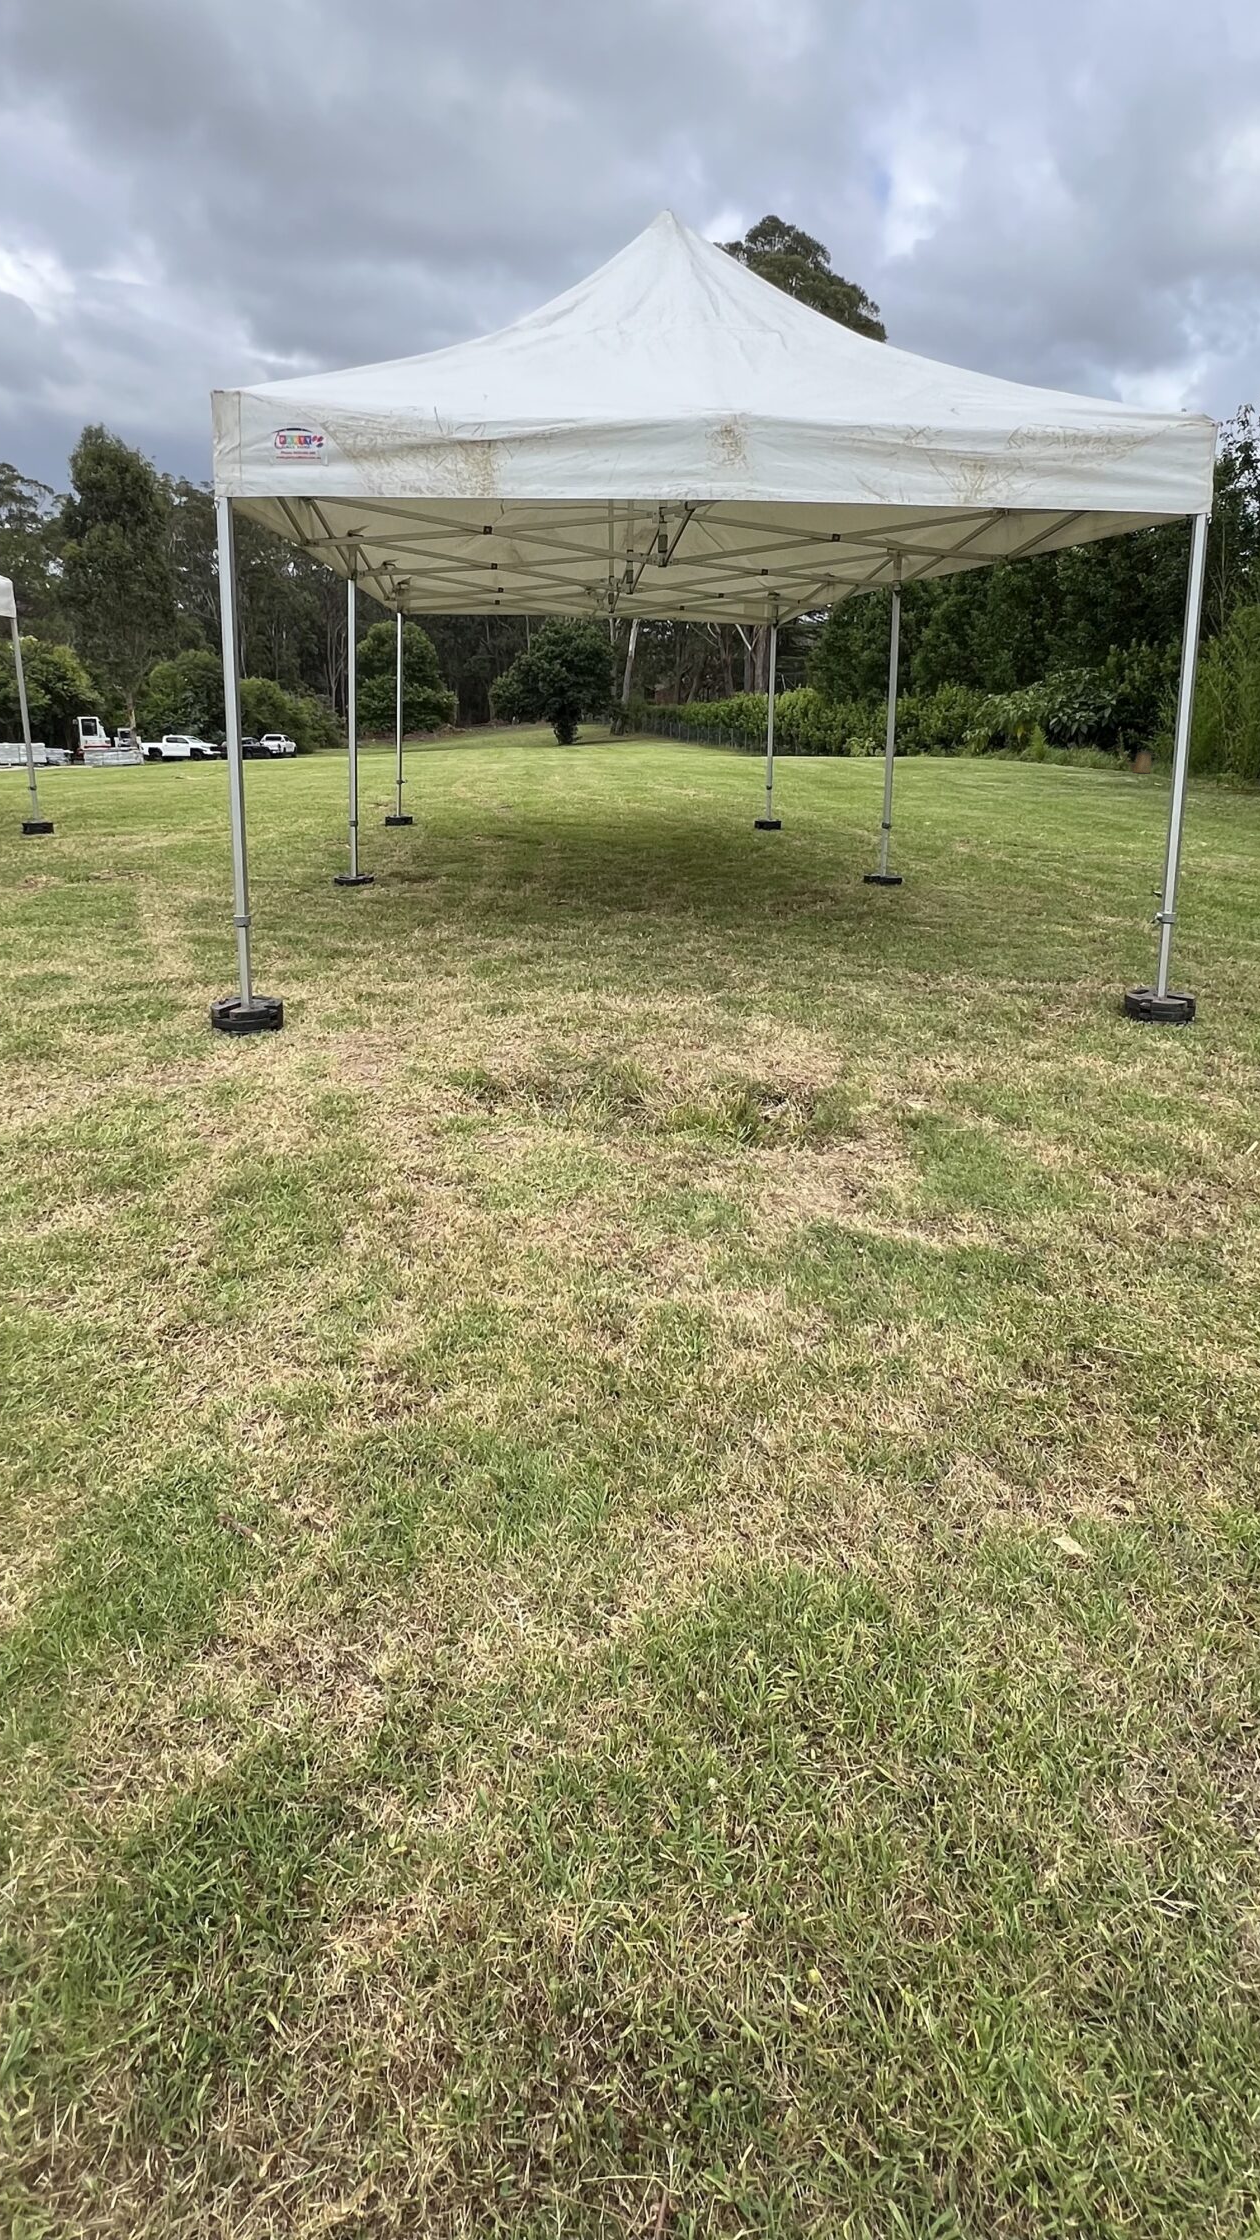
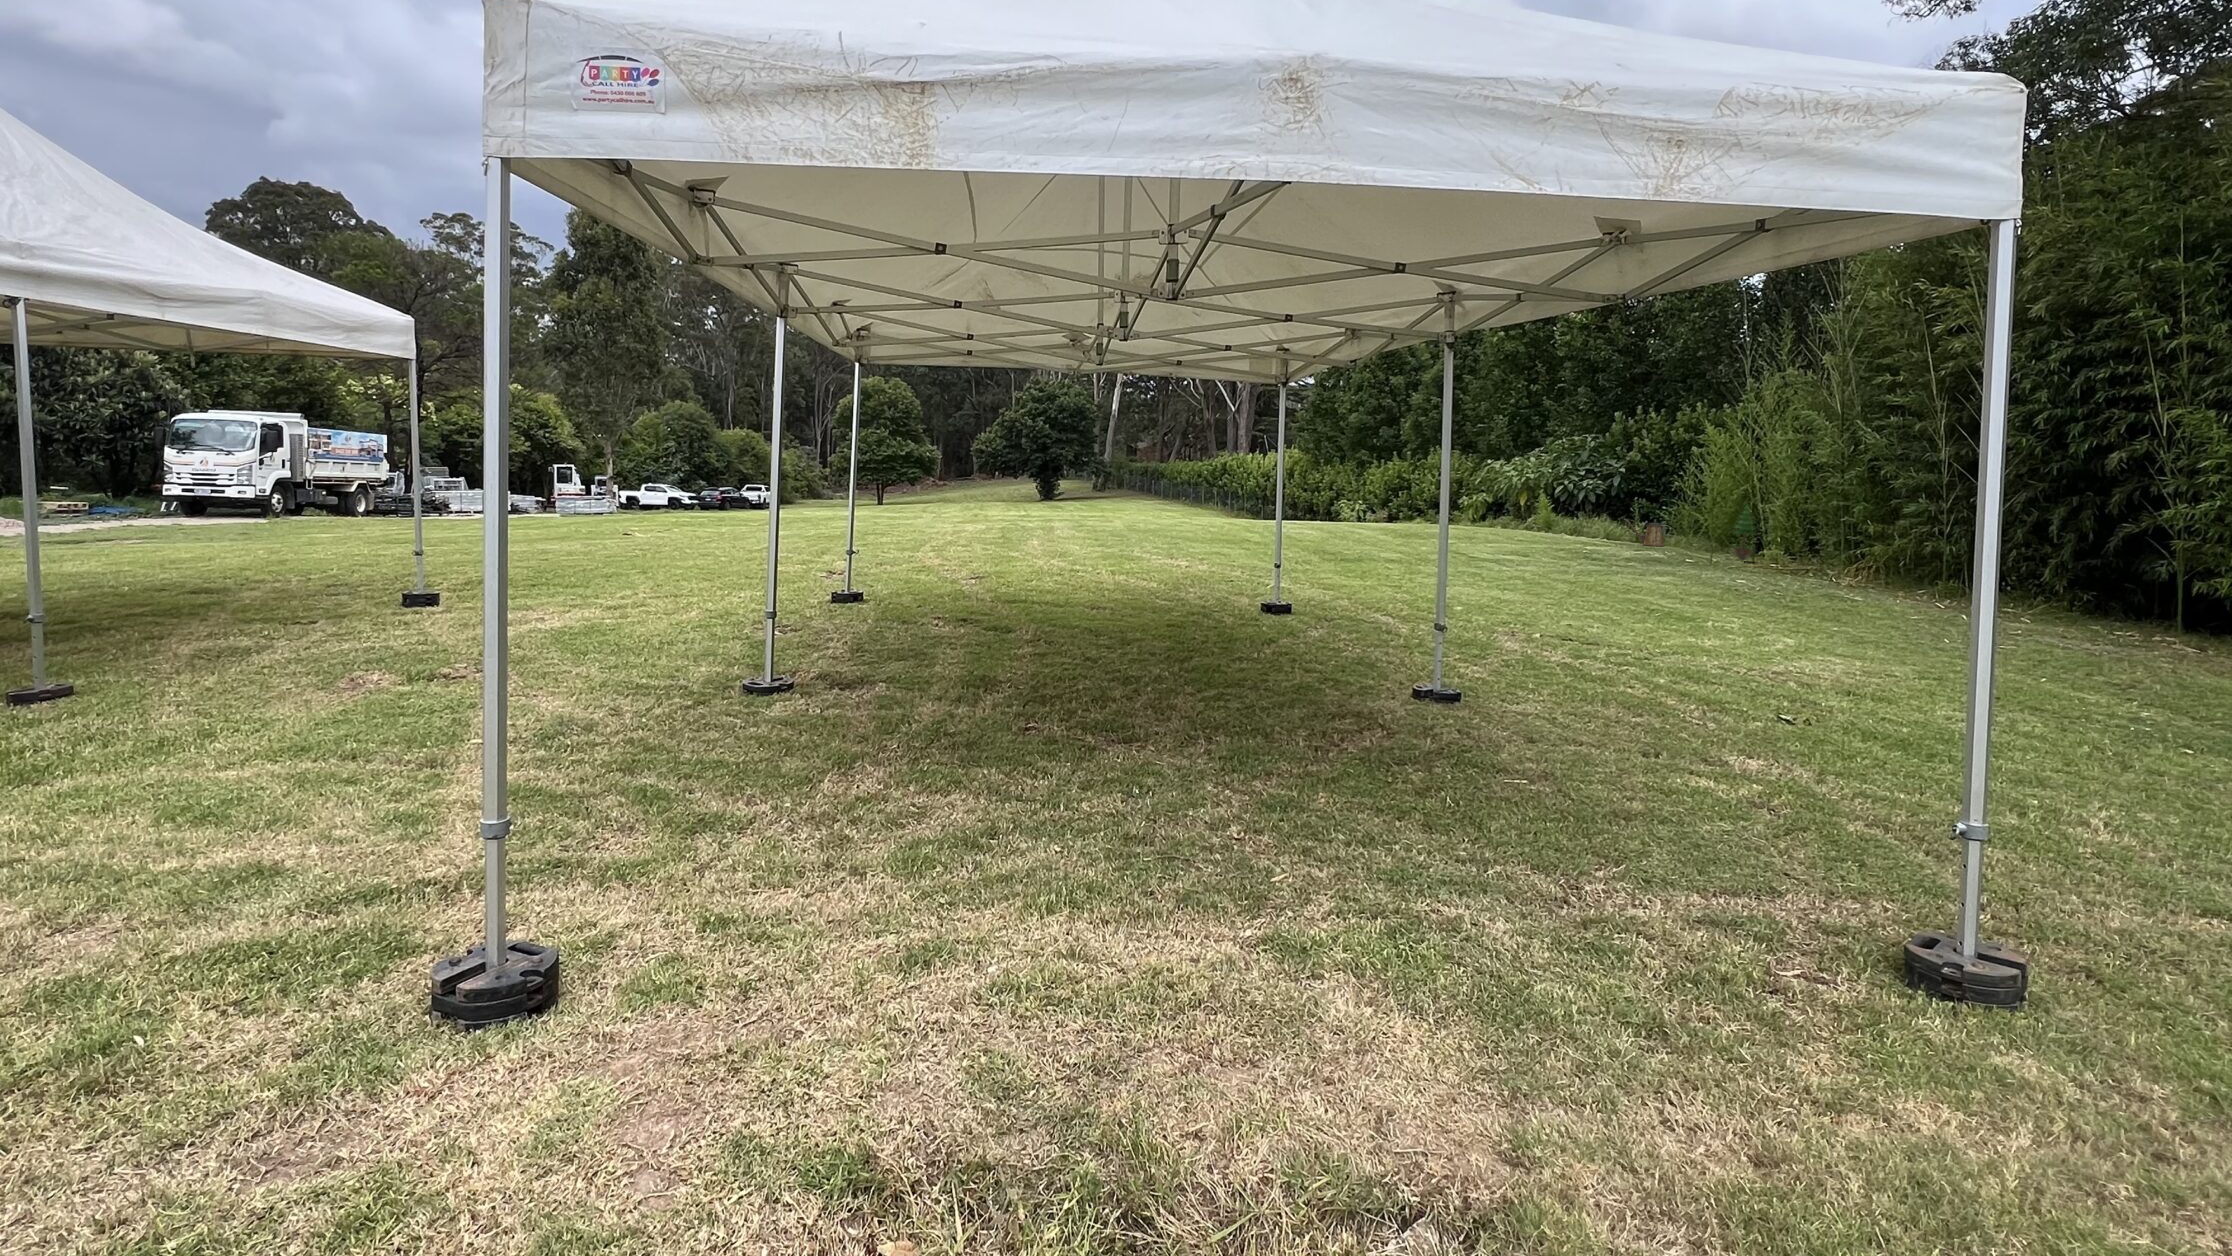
potted tree: none [1209,730,1230,785] -> present [1734,505,1754,561]

